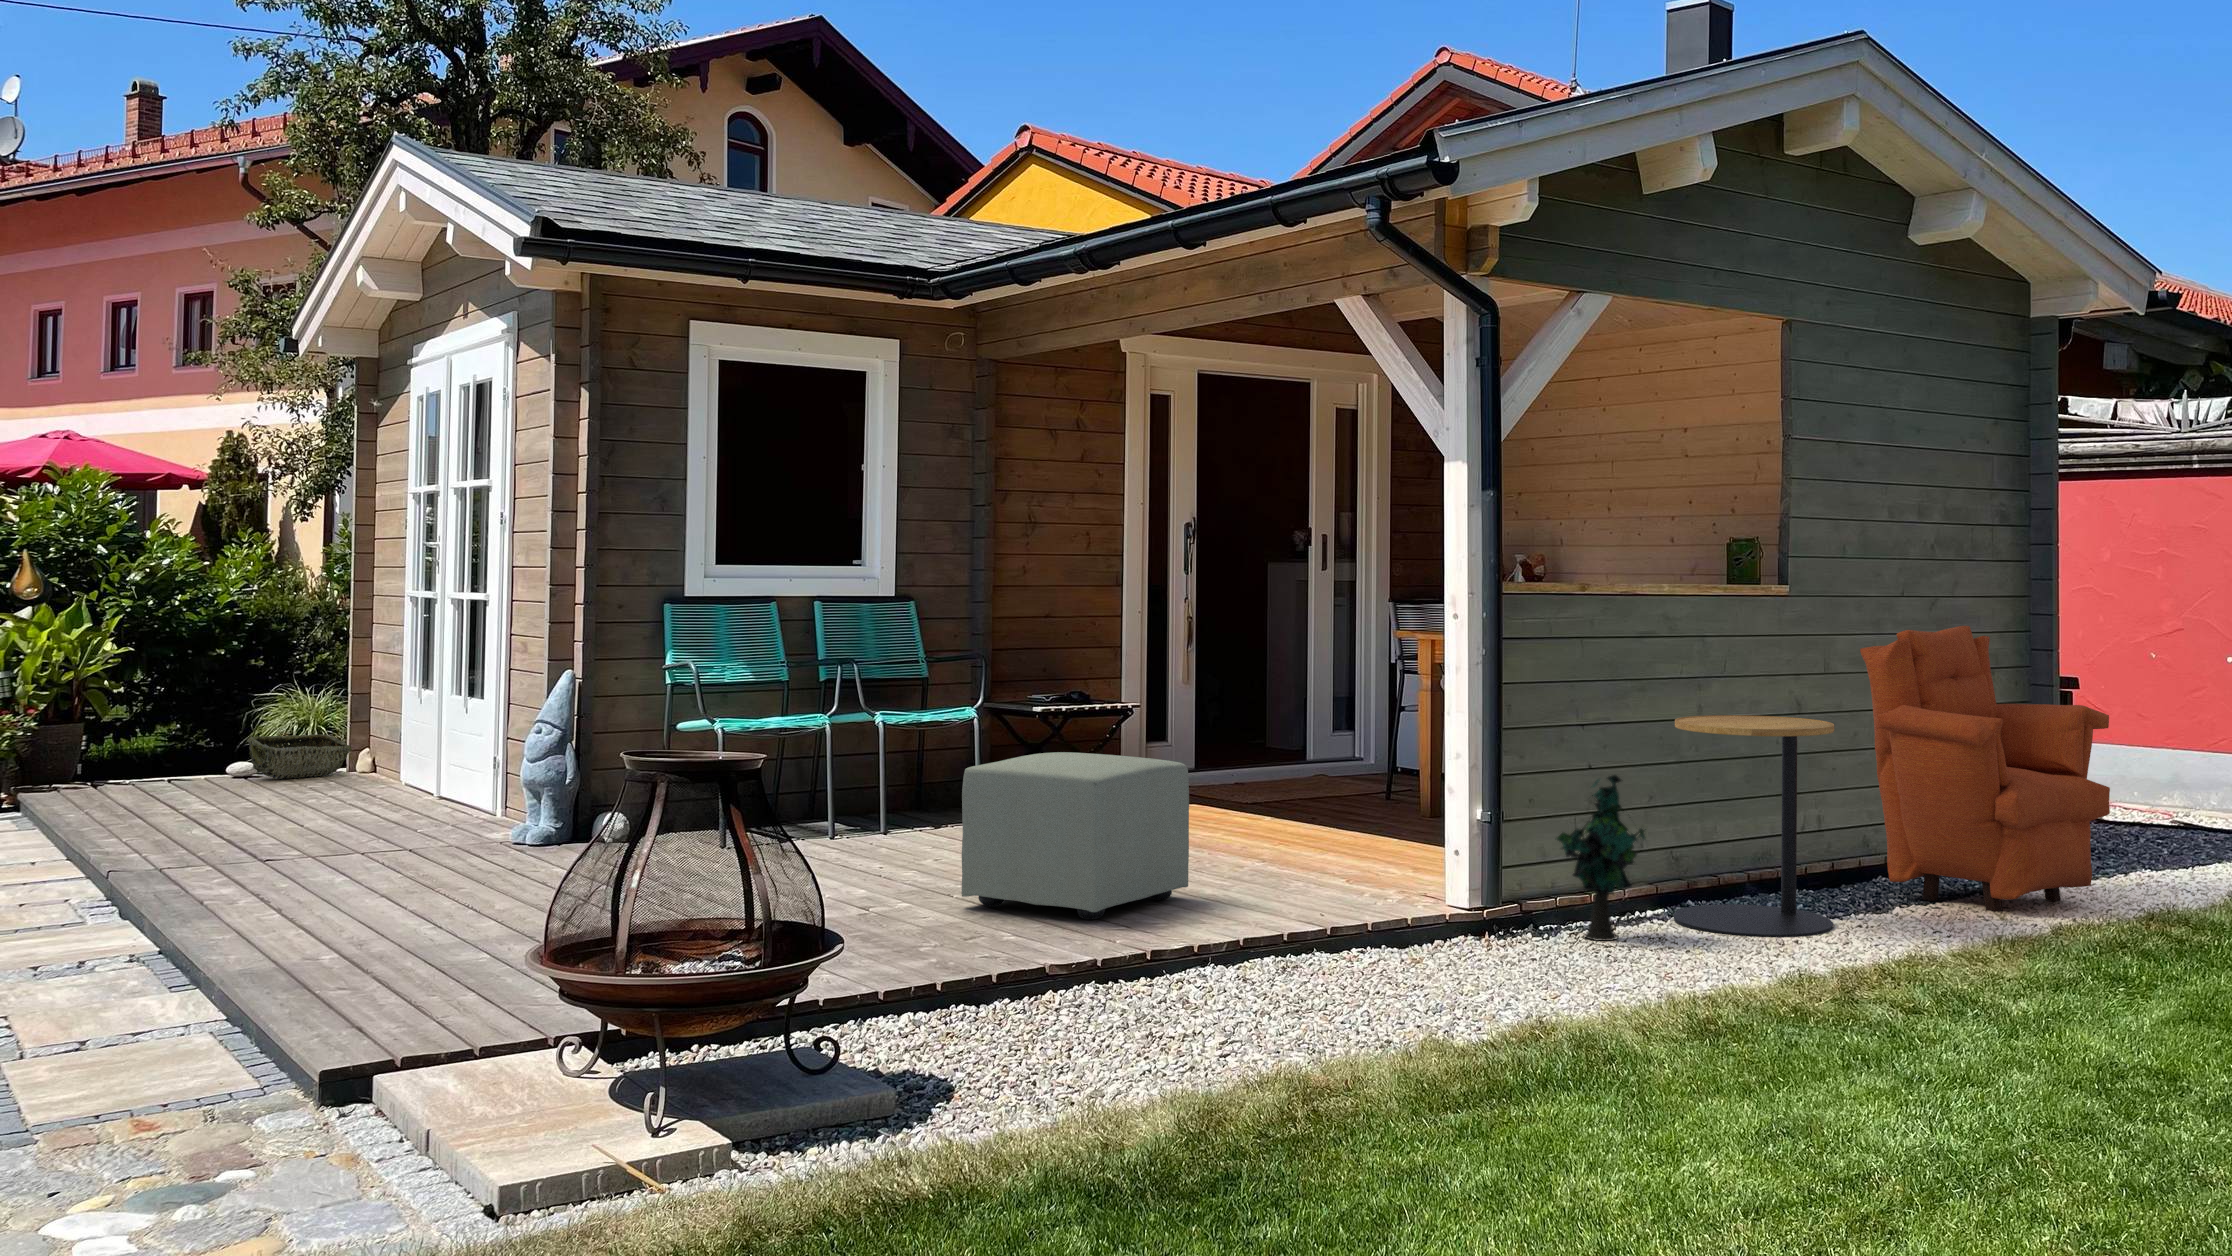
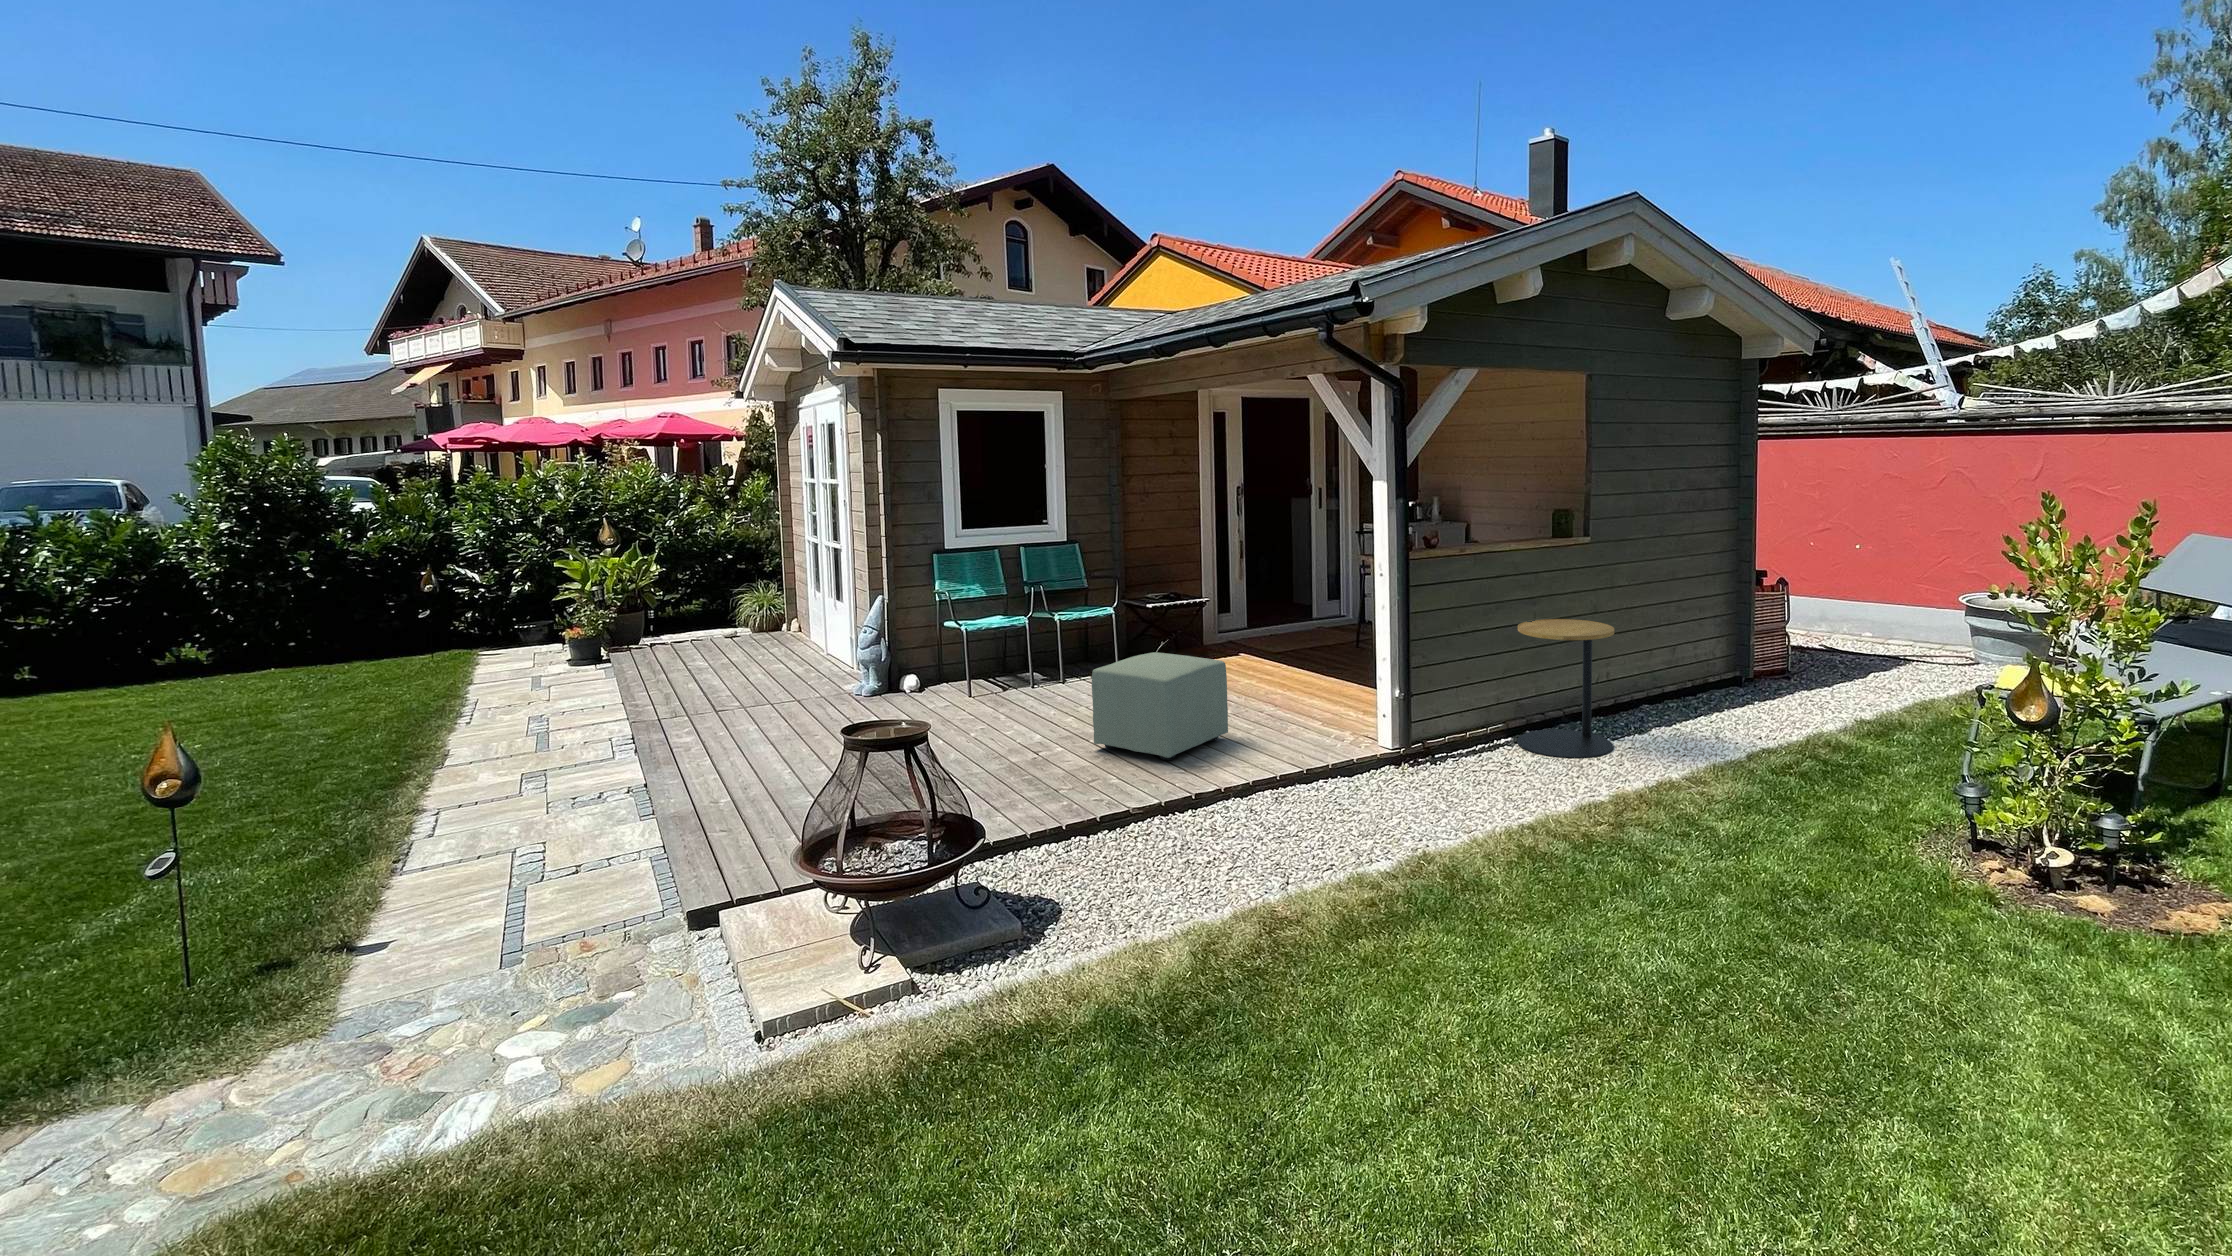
armchair: present [1860,626,2110,912] -> none [1632,555,1783,732]
woven basket: present [248,734,351,779] -> none [728,611,786,639]
decorative plant: present [1557,775,1646,941] -> none [1444,665,1500,764]

